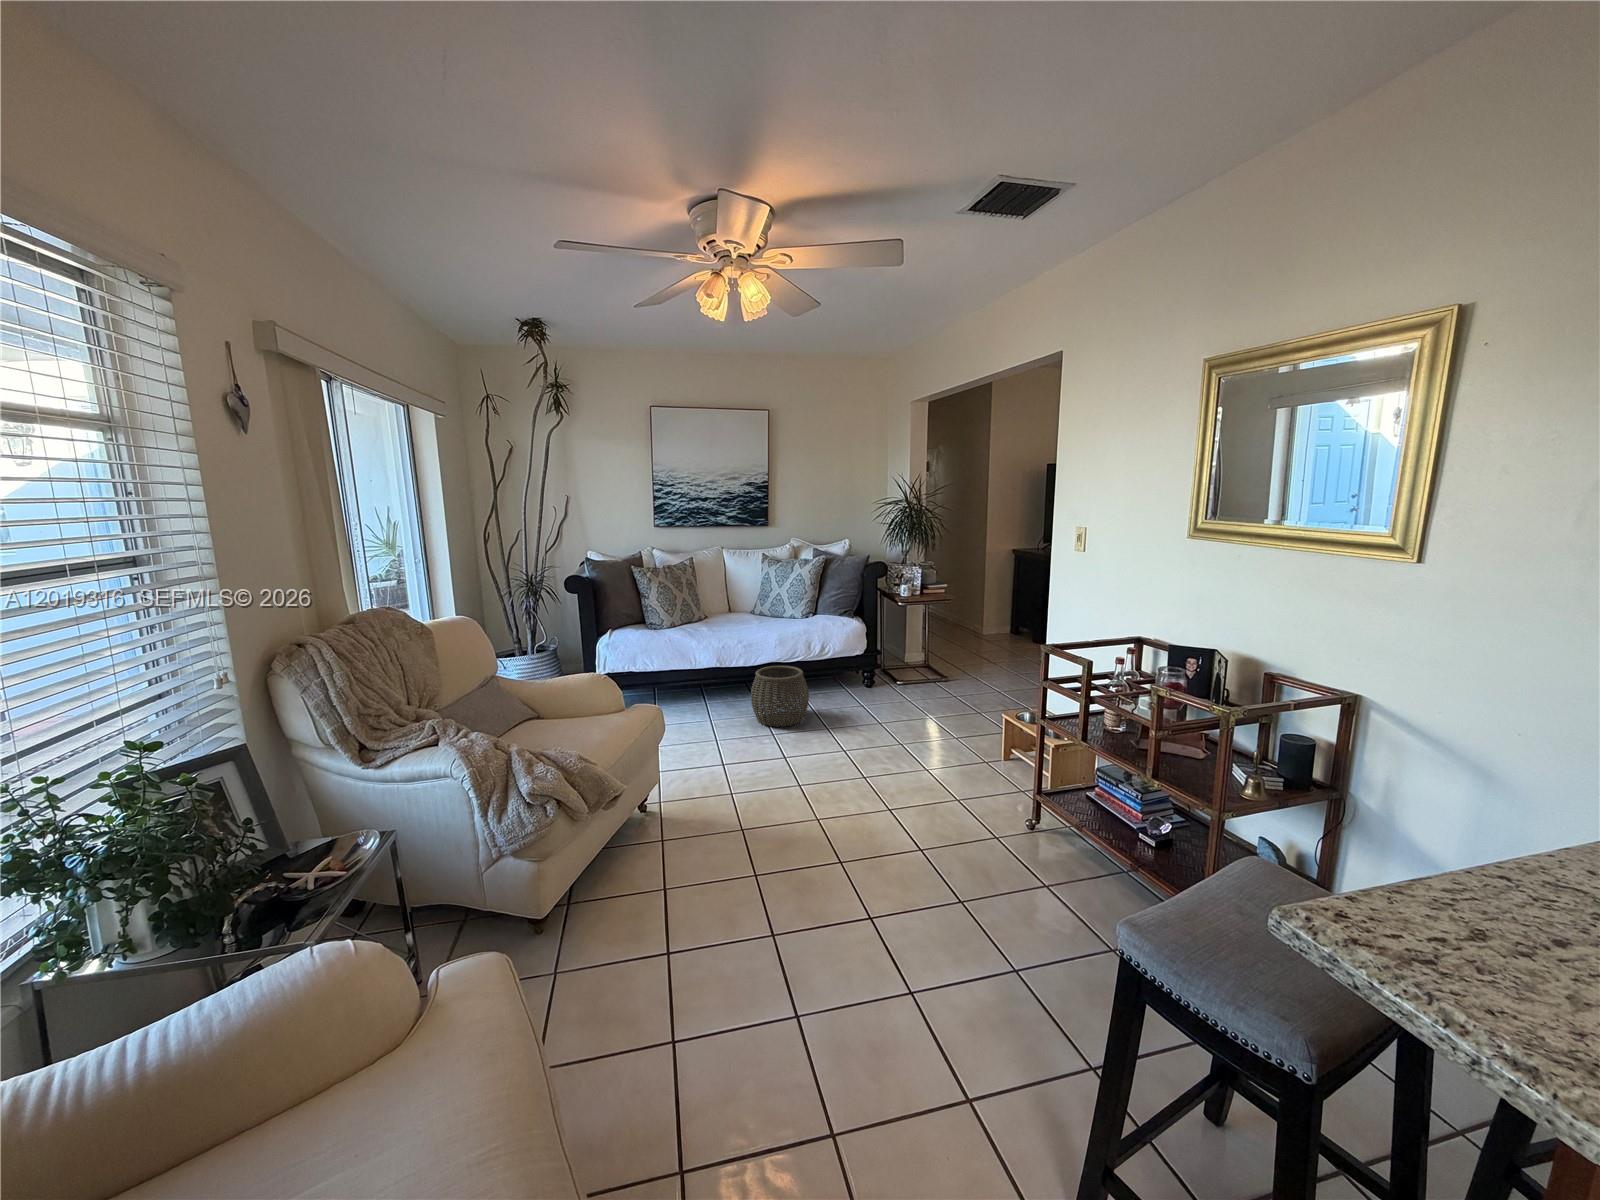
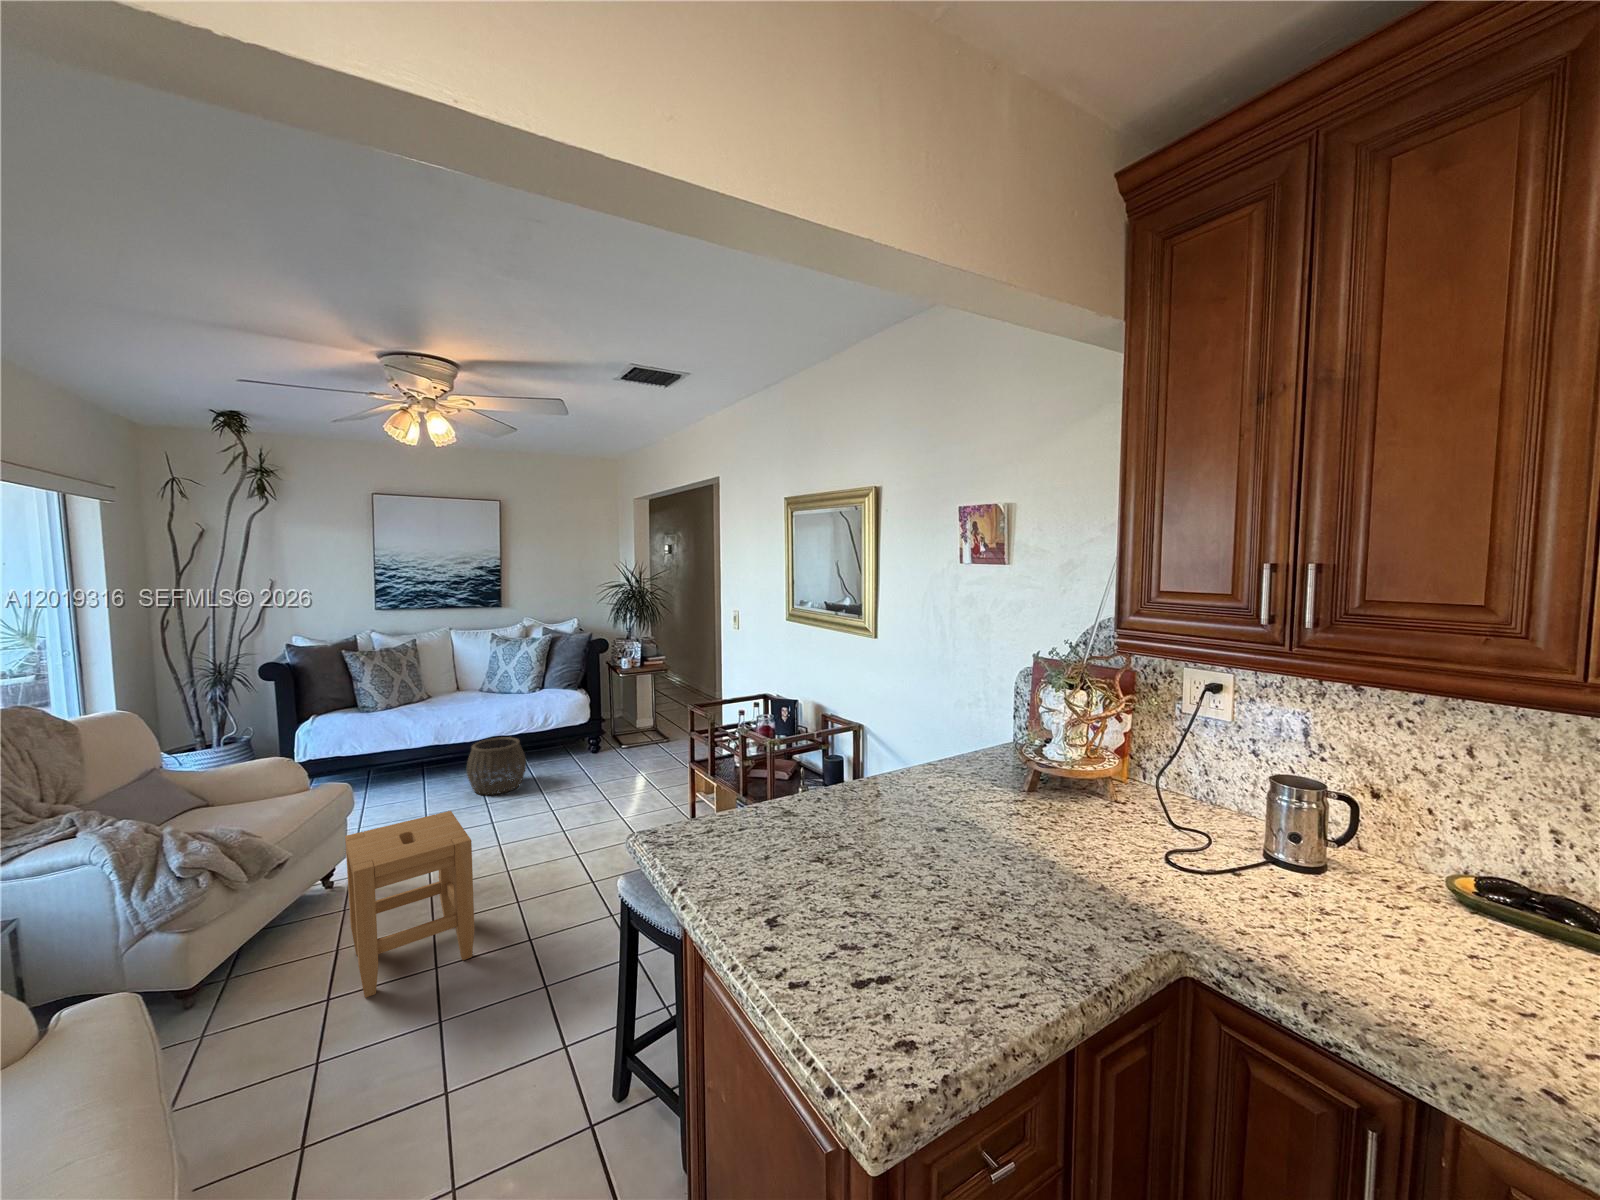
stool: none [673,754,814,965] -> present [345,811,474,998]

